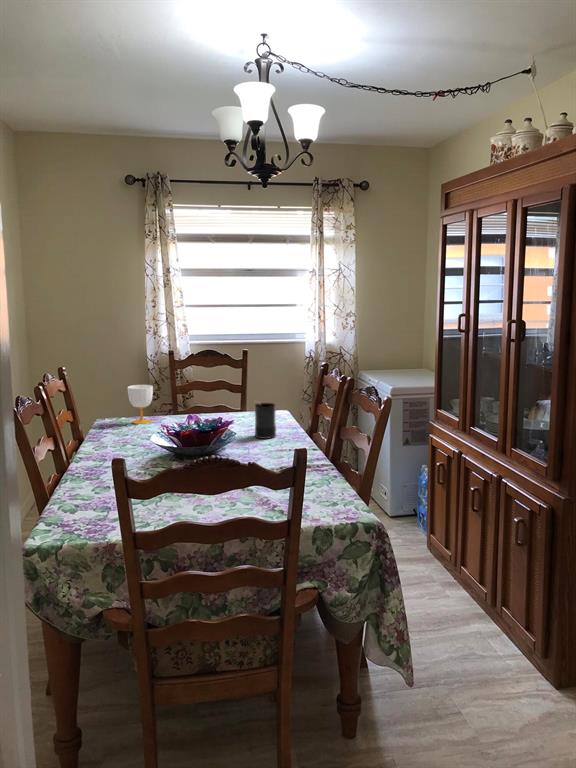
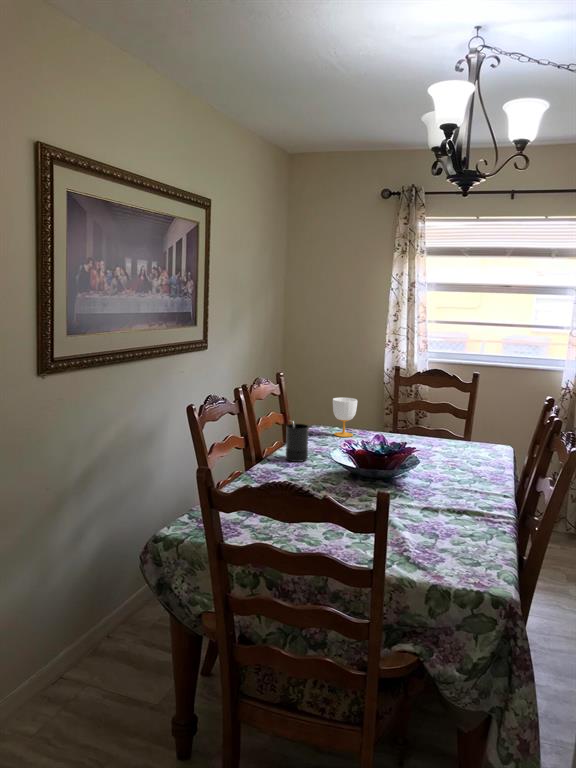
candle: present [255,403,276,439] -> present [286,422,309,462]

